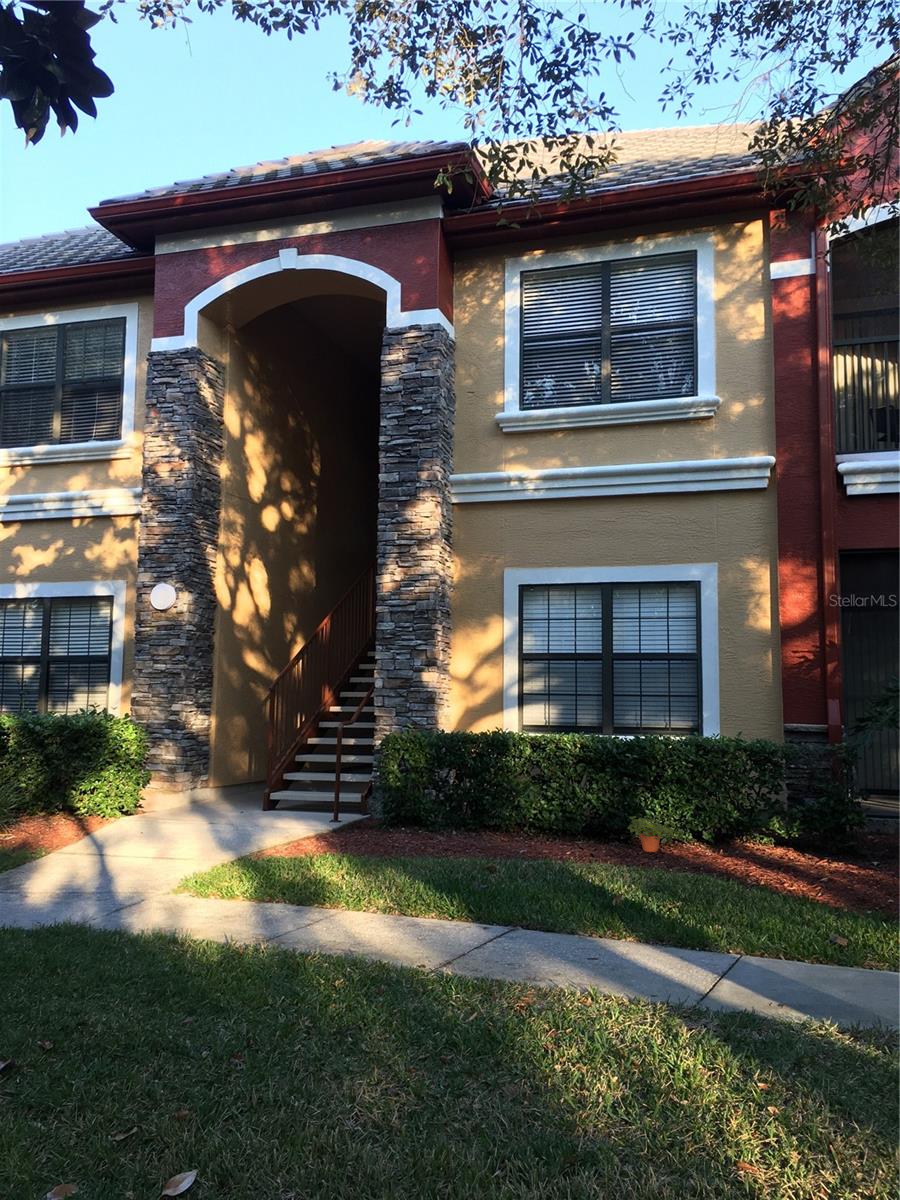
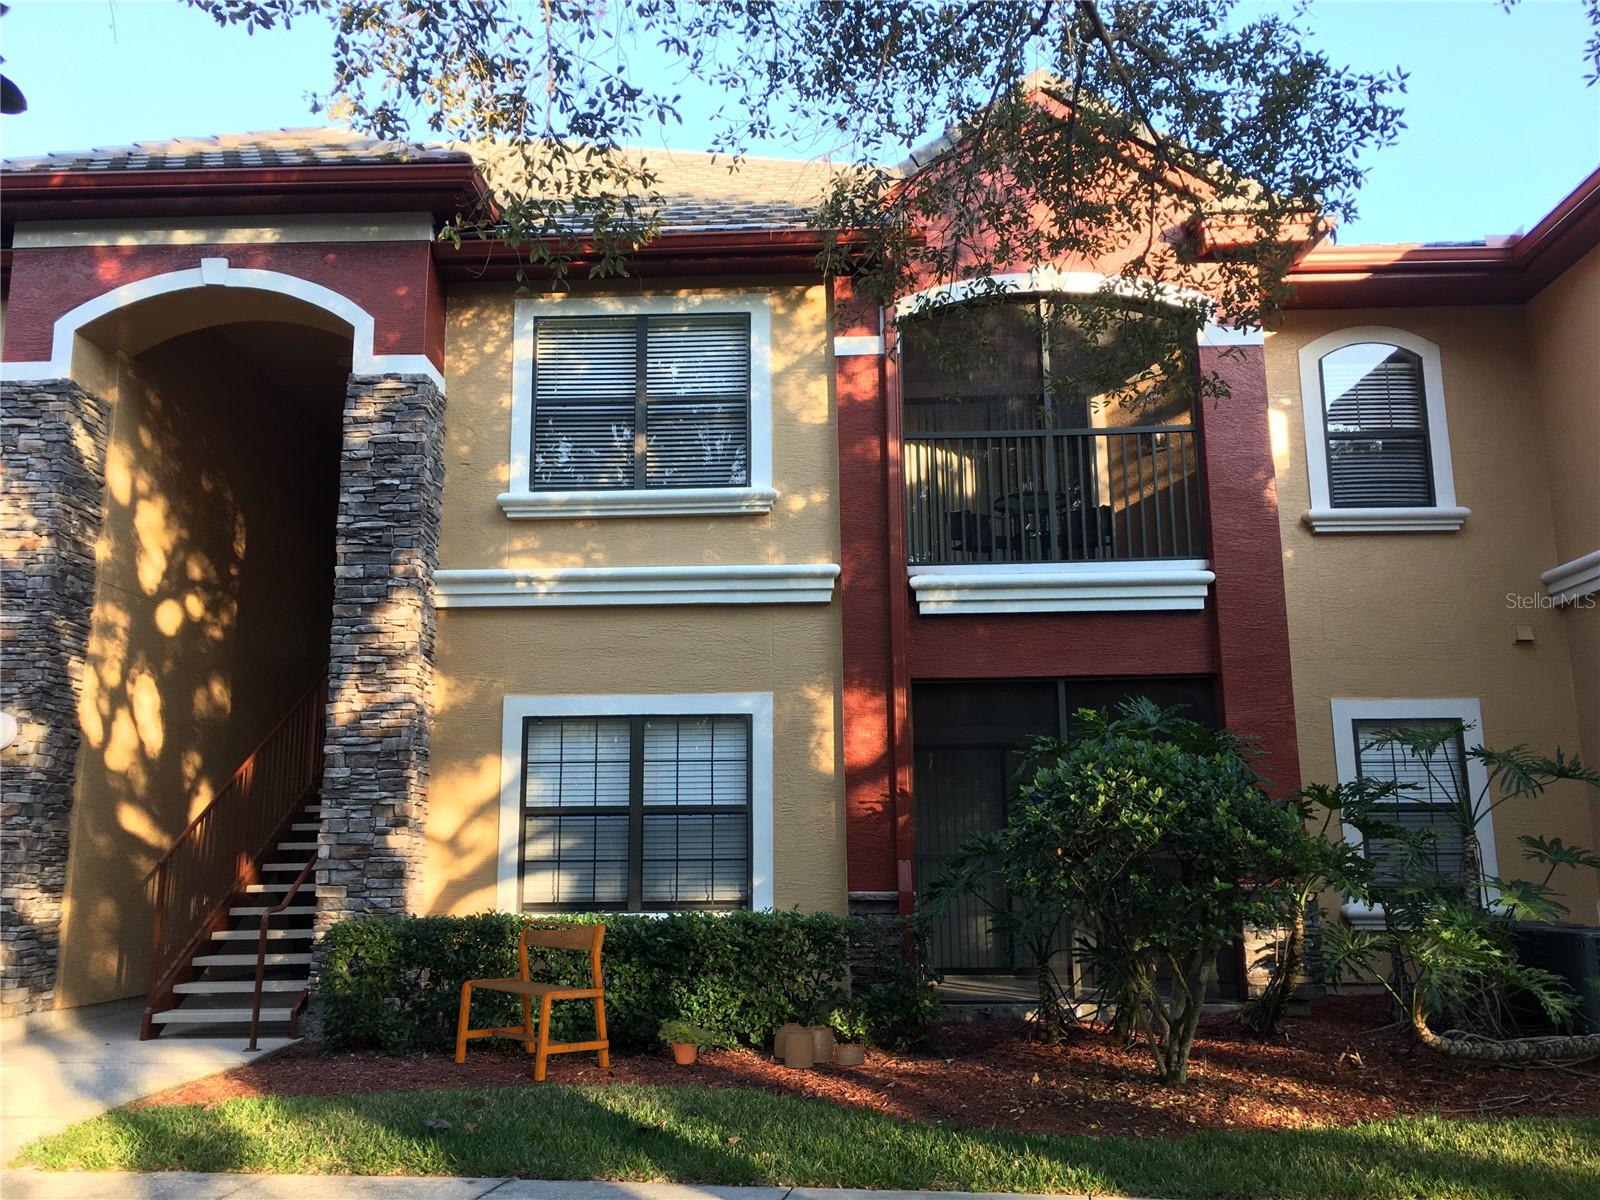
bench: none [474,736,590,857] -> present [455,919,609,1081]
woven basket: none [723,823,800,861] -> present [774,1021,865,1068]

